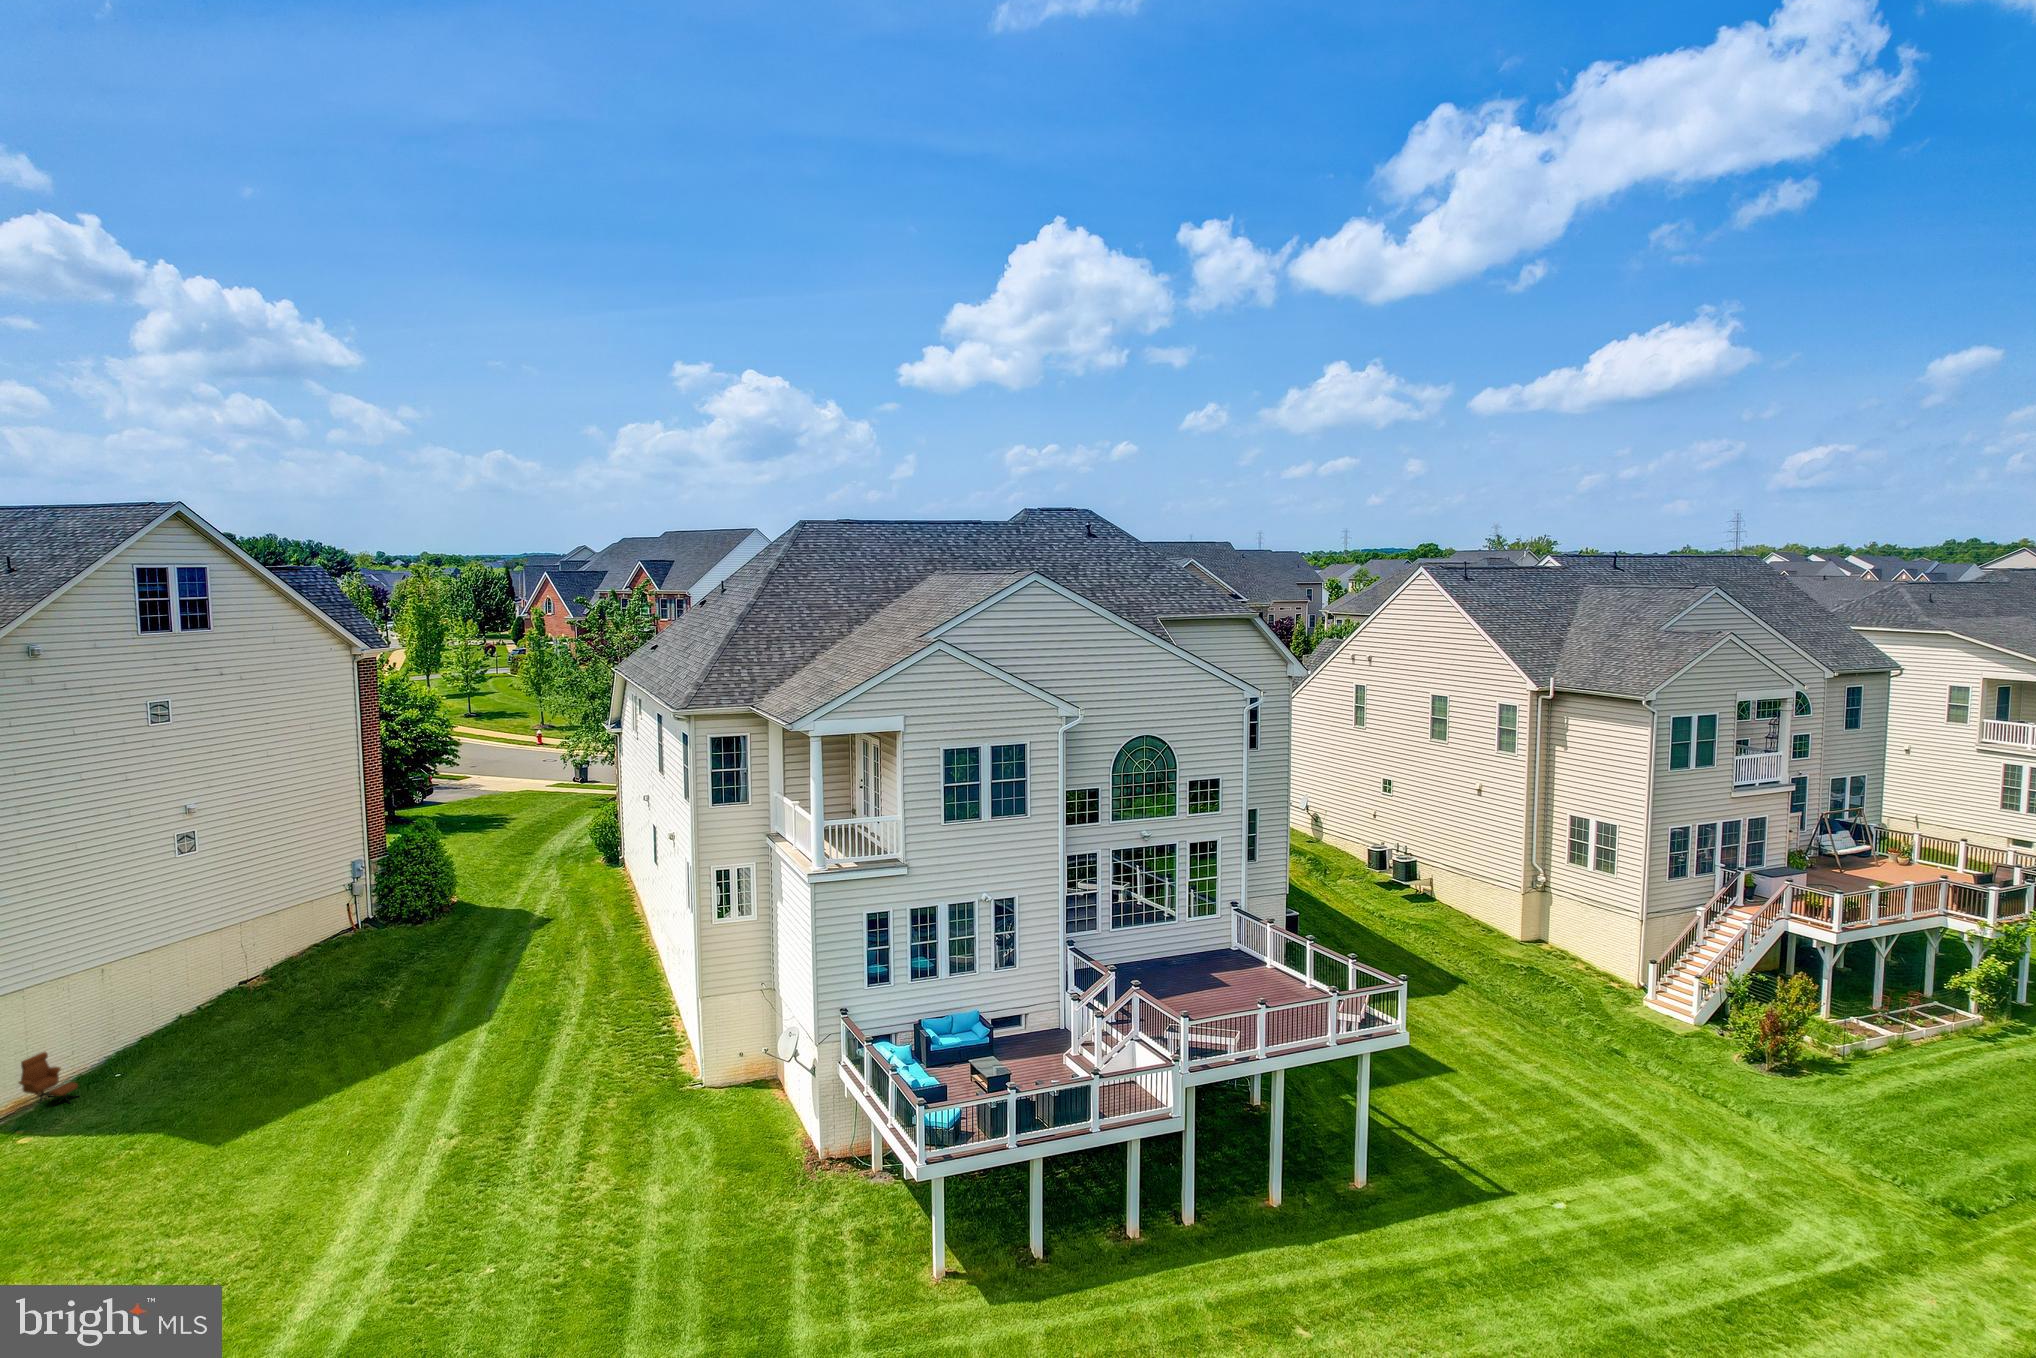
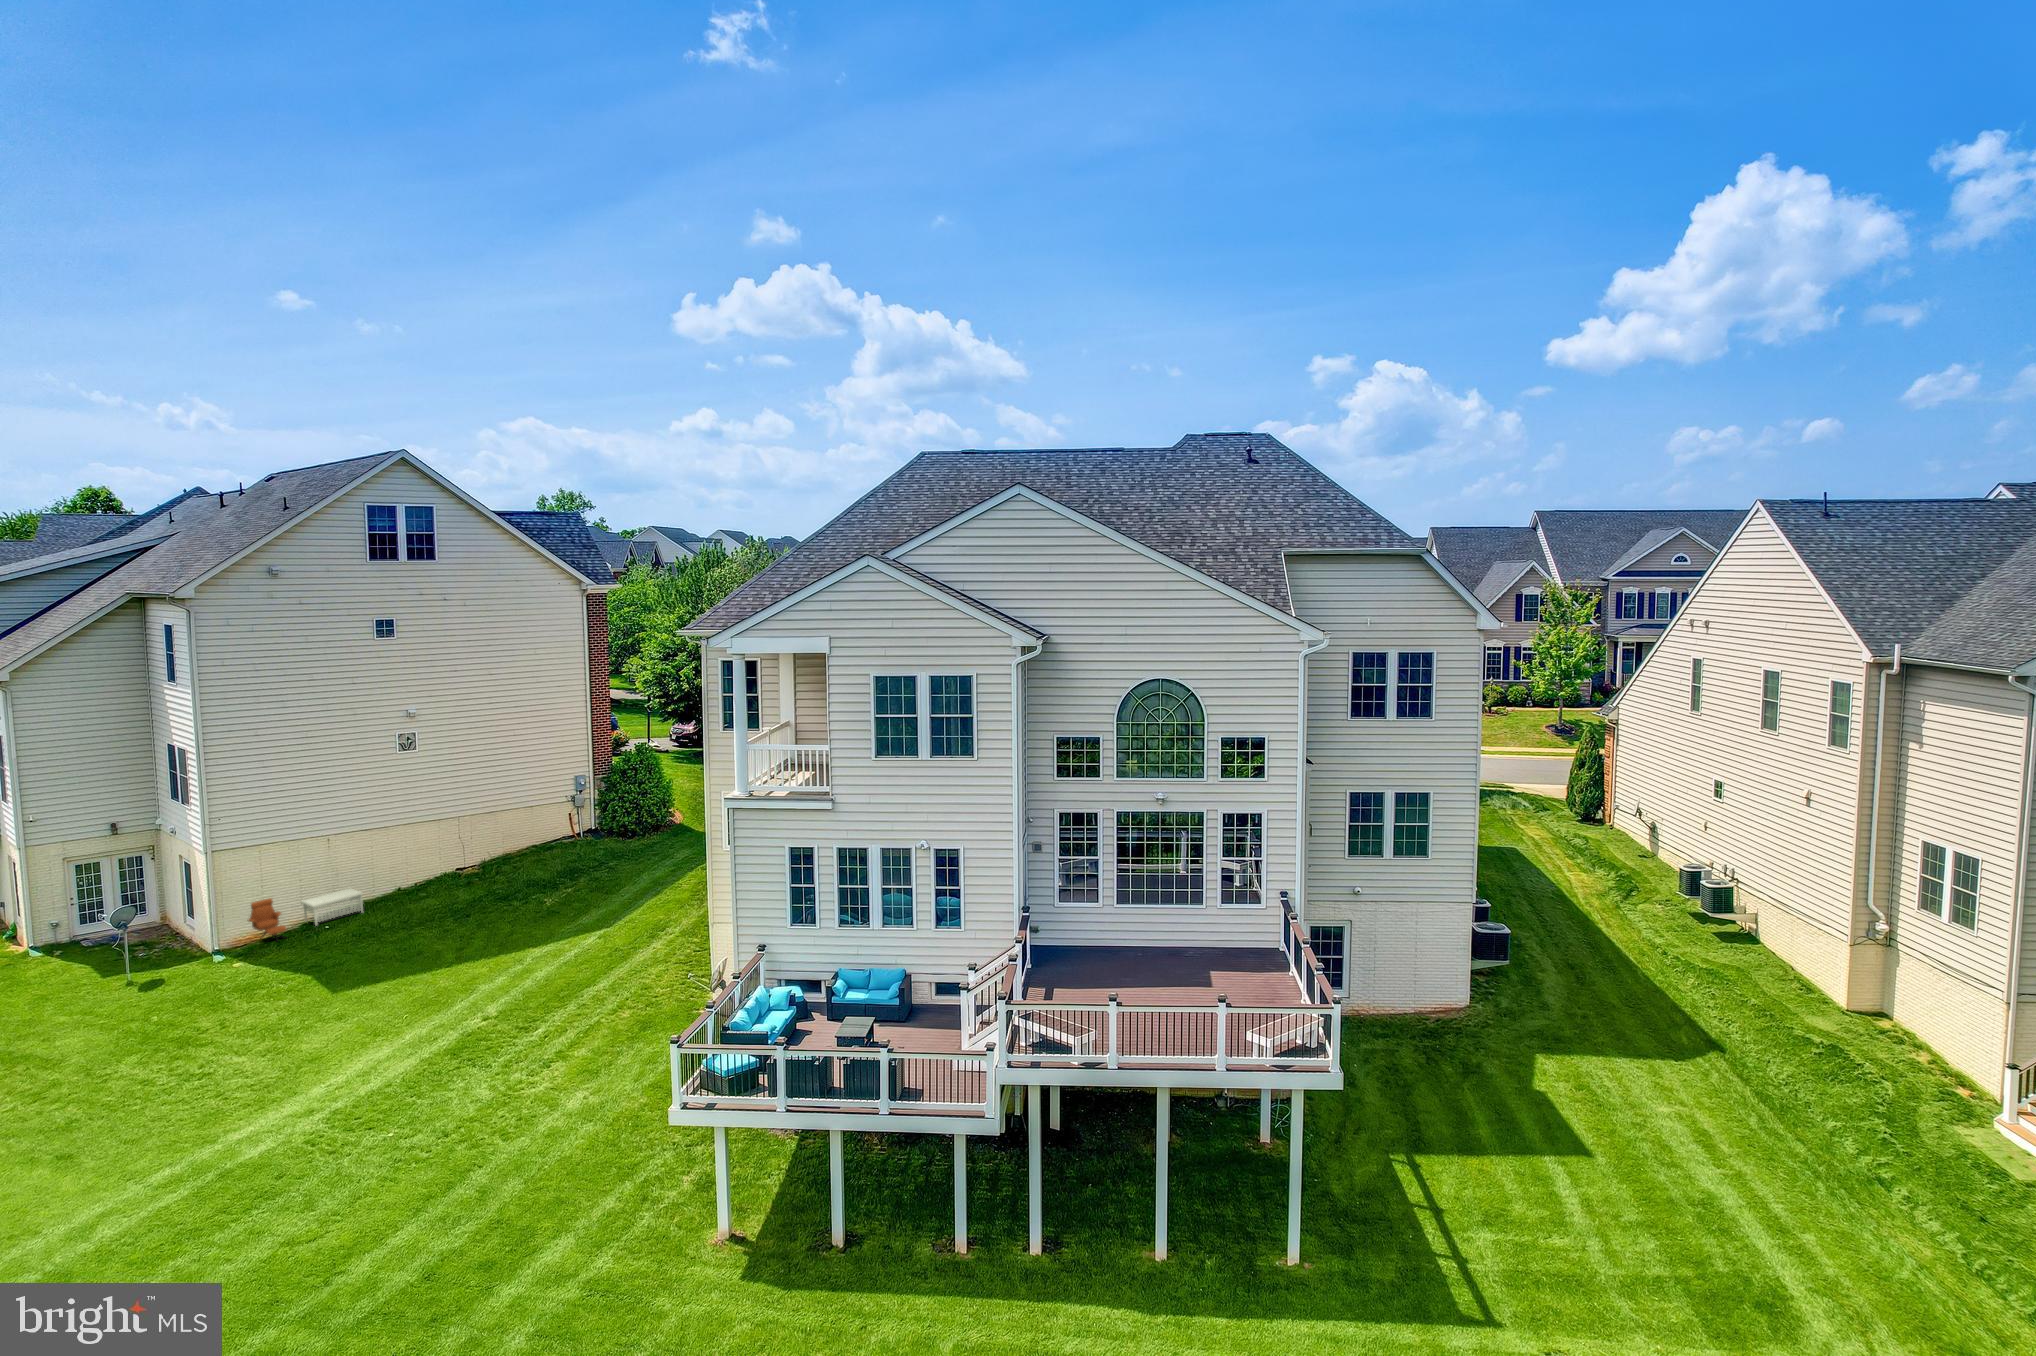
storage bench: none [76,1025,157,1076] -> present [301,889,363,925]

